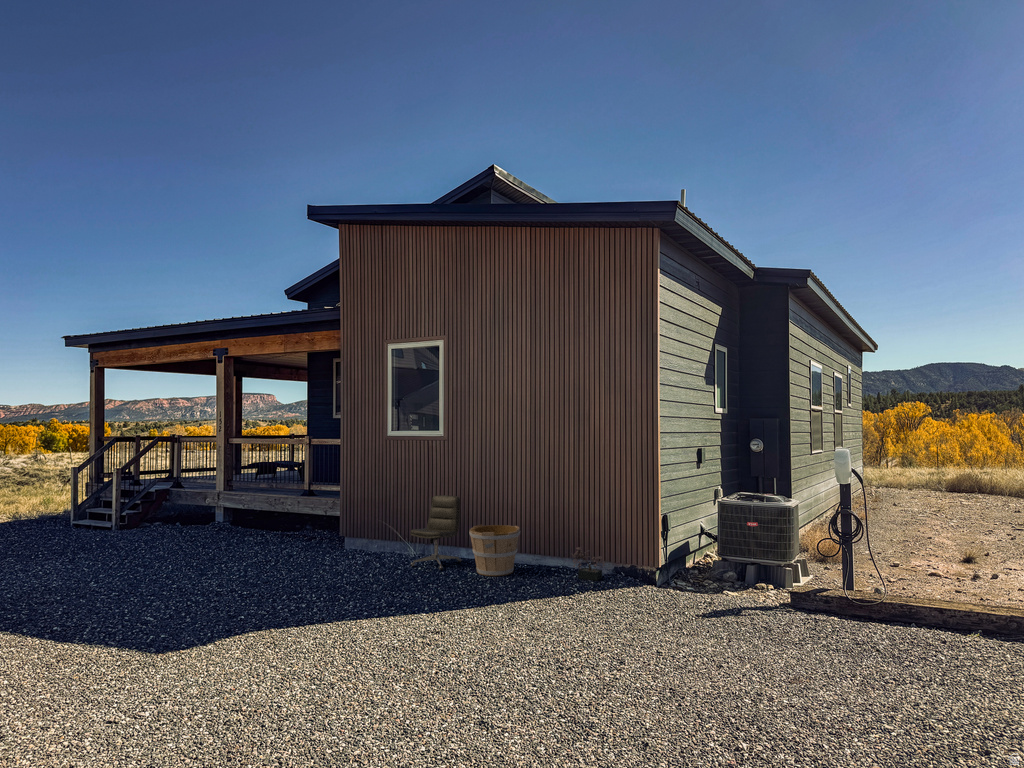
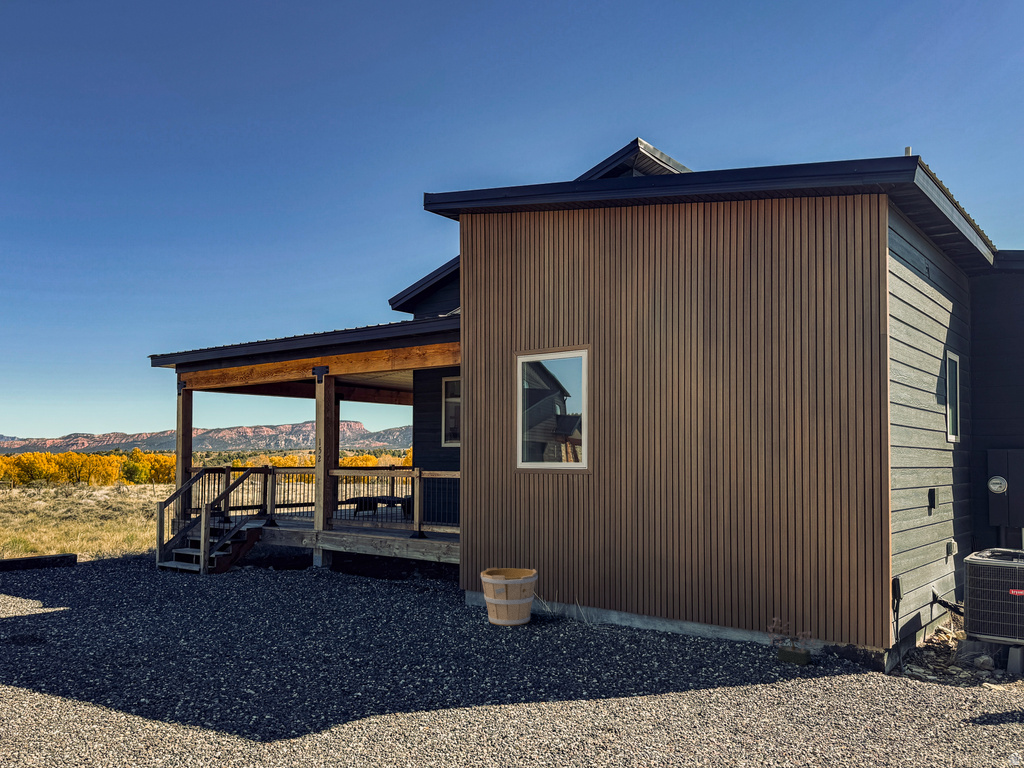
chair: present [410,495,461,570] -> none [549,543,613,640]
wooden bucket: present [469,525,520,576] -> present [481,567,538,626]

